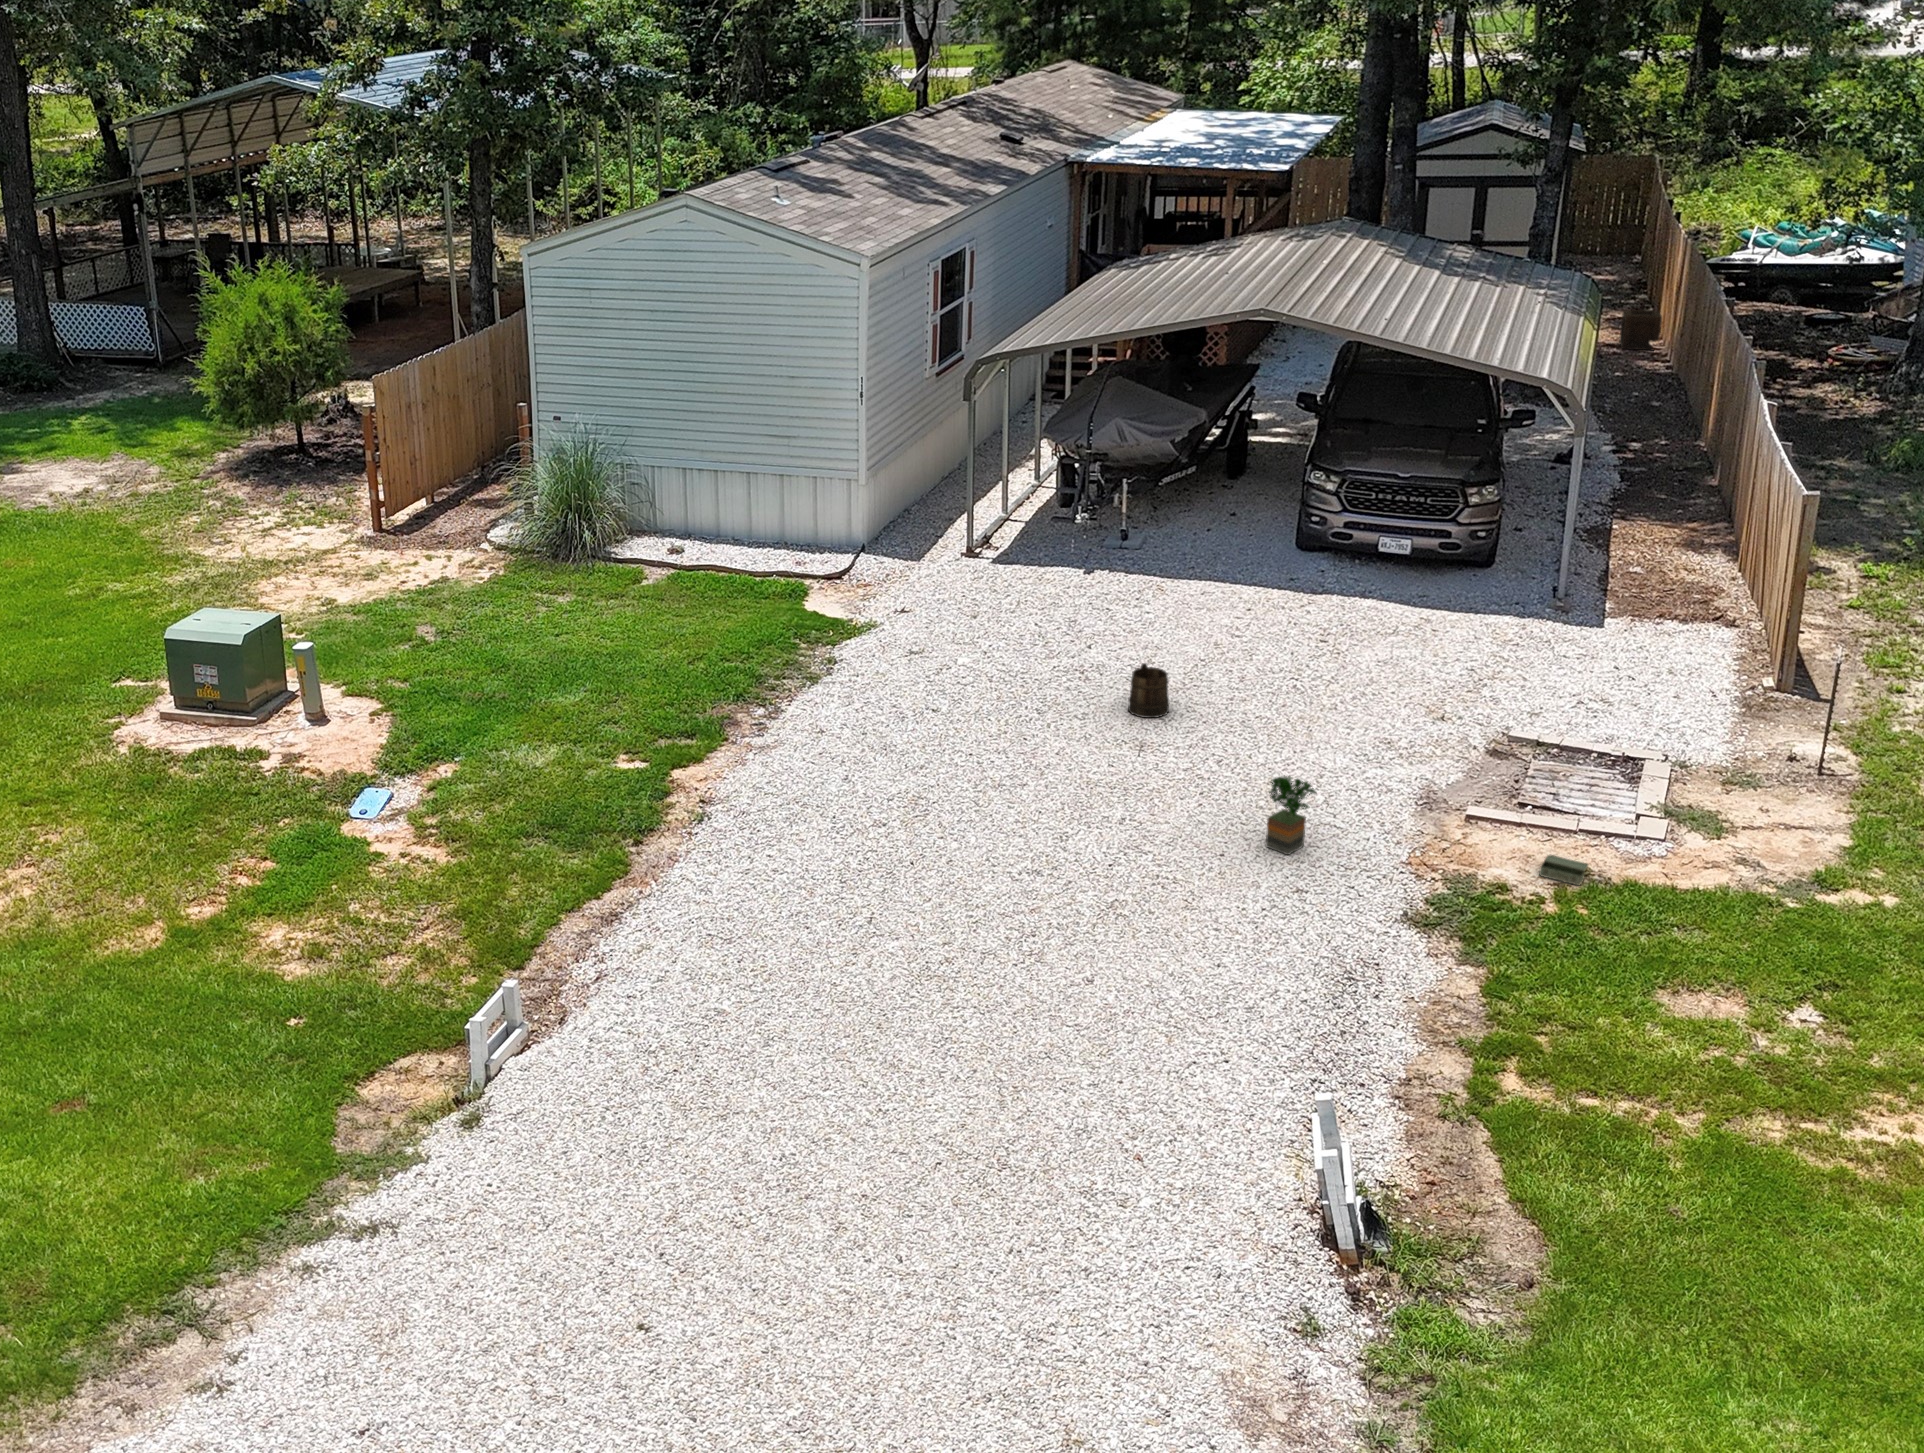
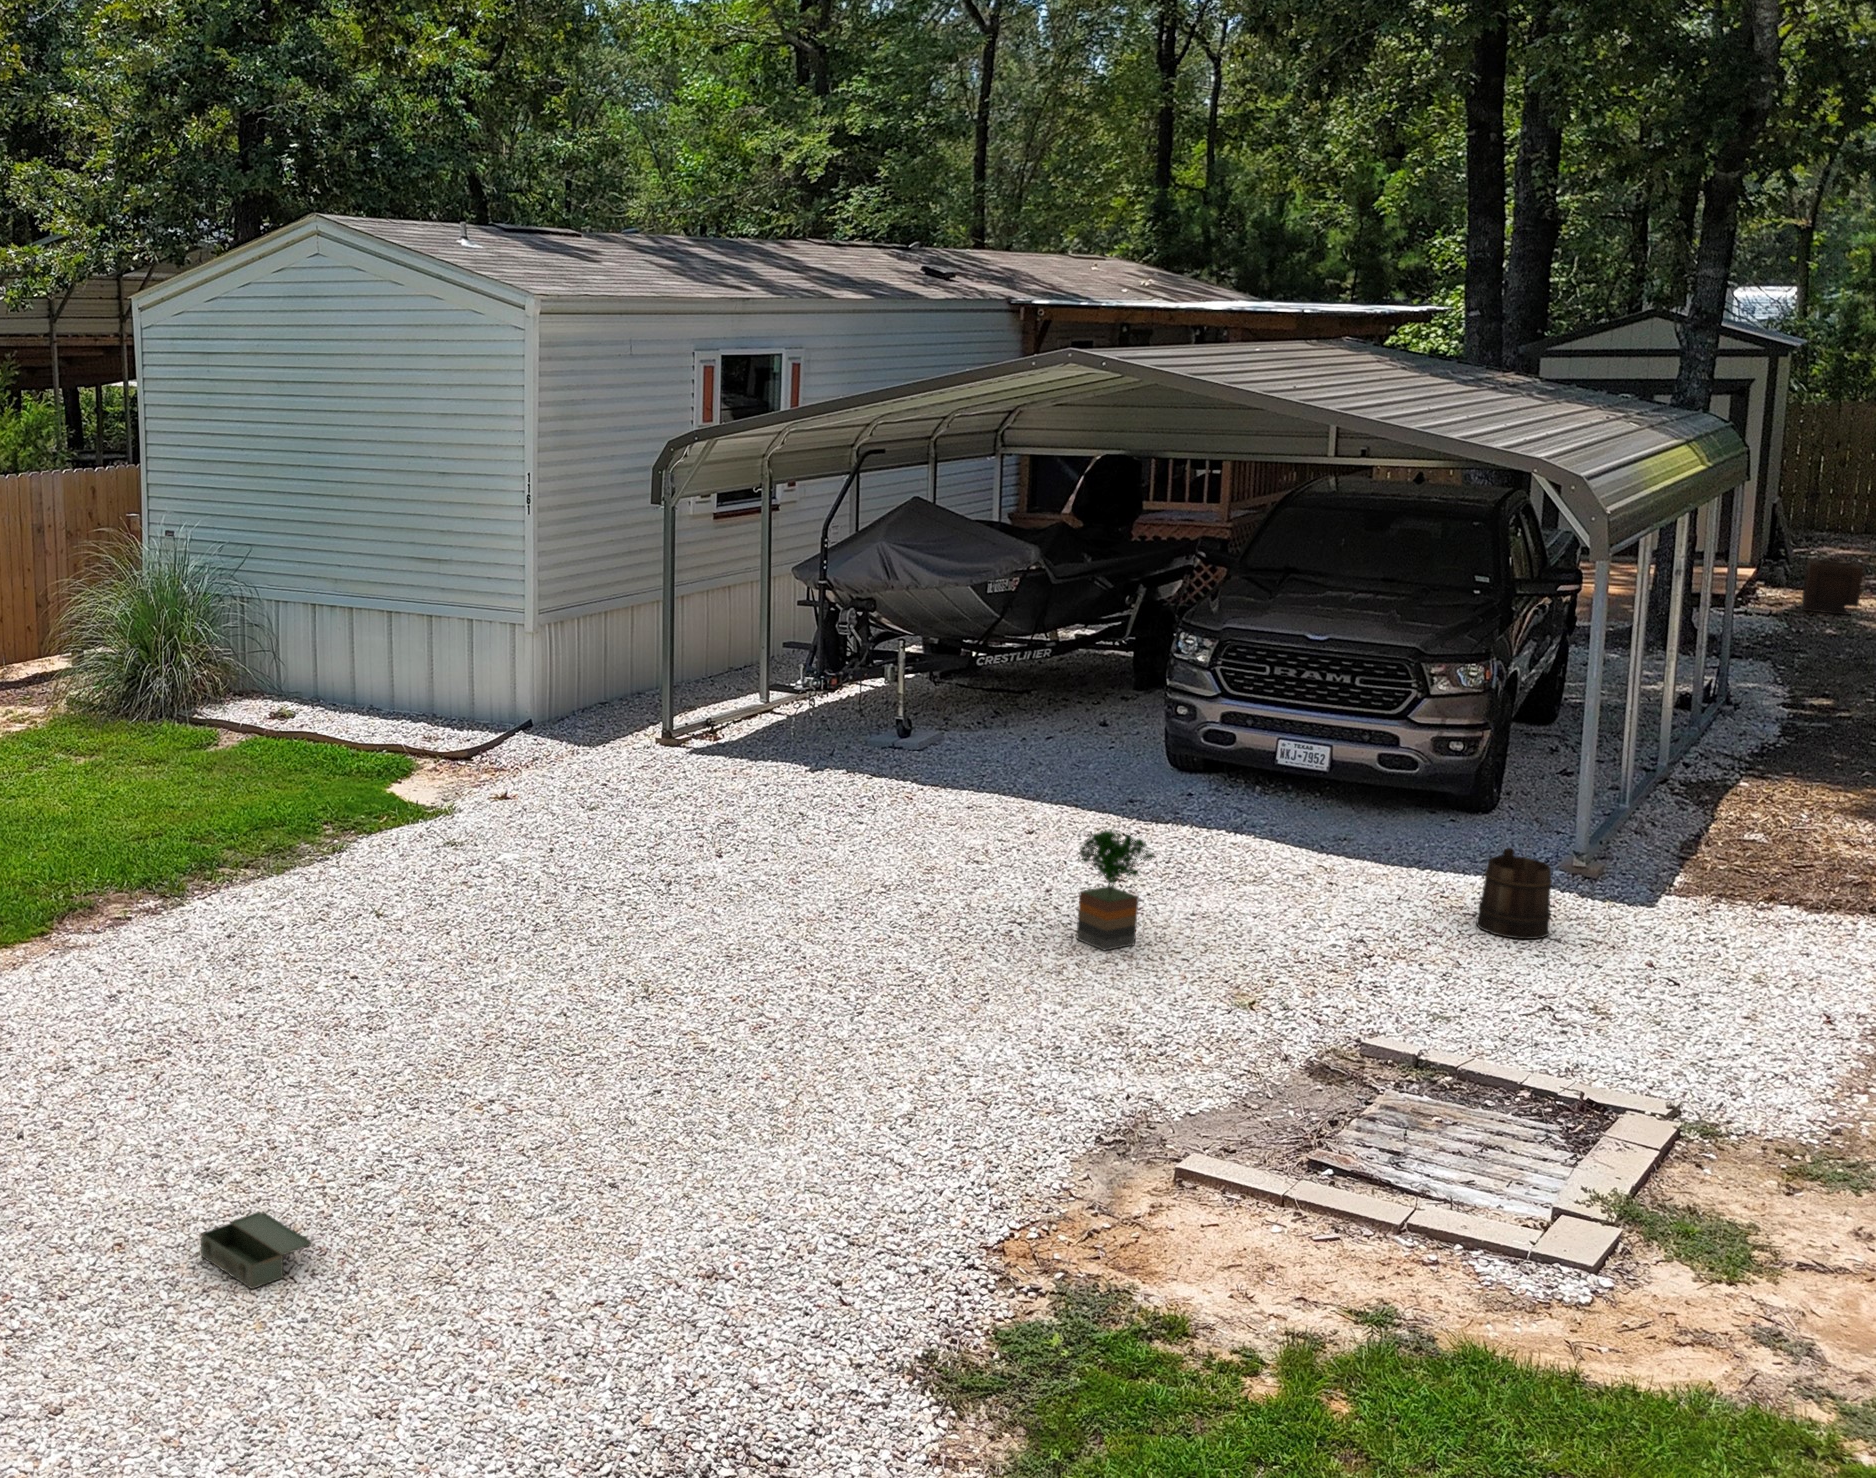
bucket: present [1128,663,1169,718] -> present [1477,848,1552,939]
potted tree: present [1266,776,1316,855] -> present [1076,830,1154,951]
toolbox: present [1539,855,1588,886] -> present [201,1212,312,1289]

